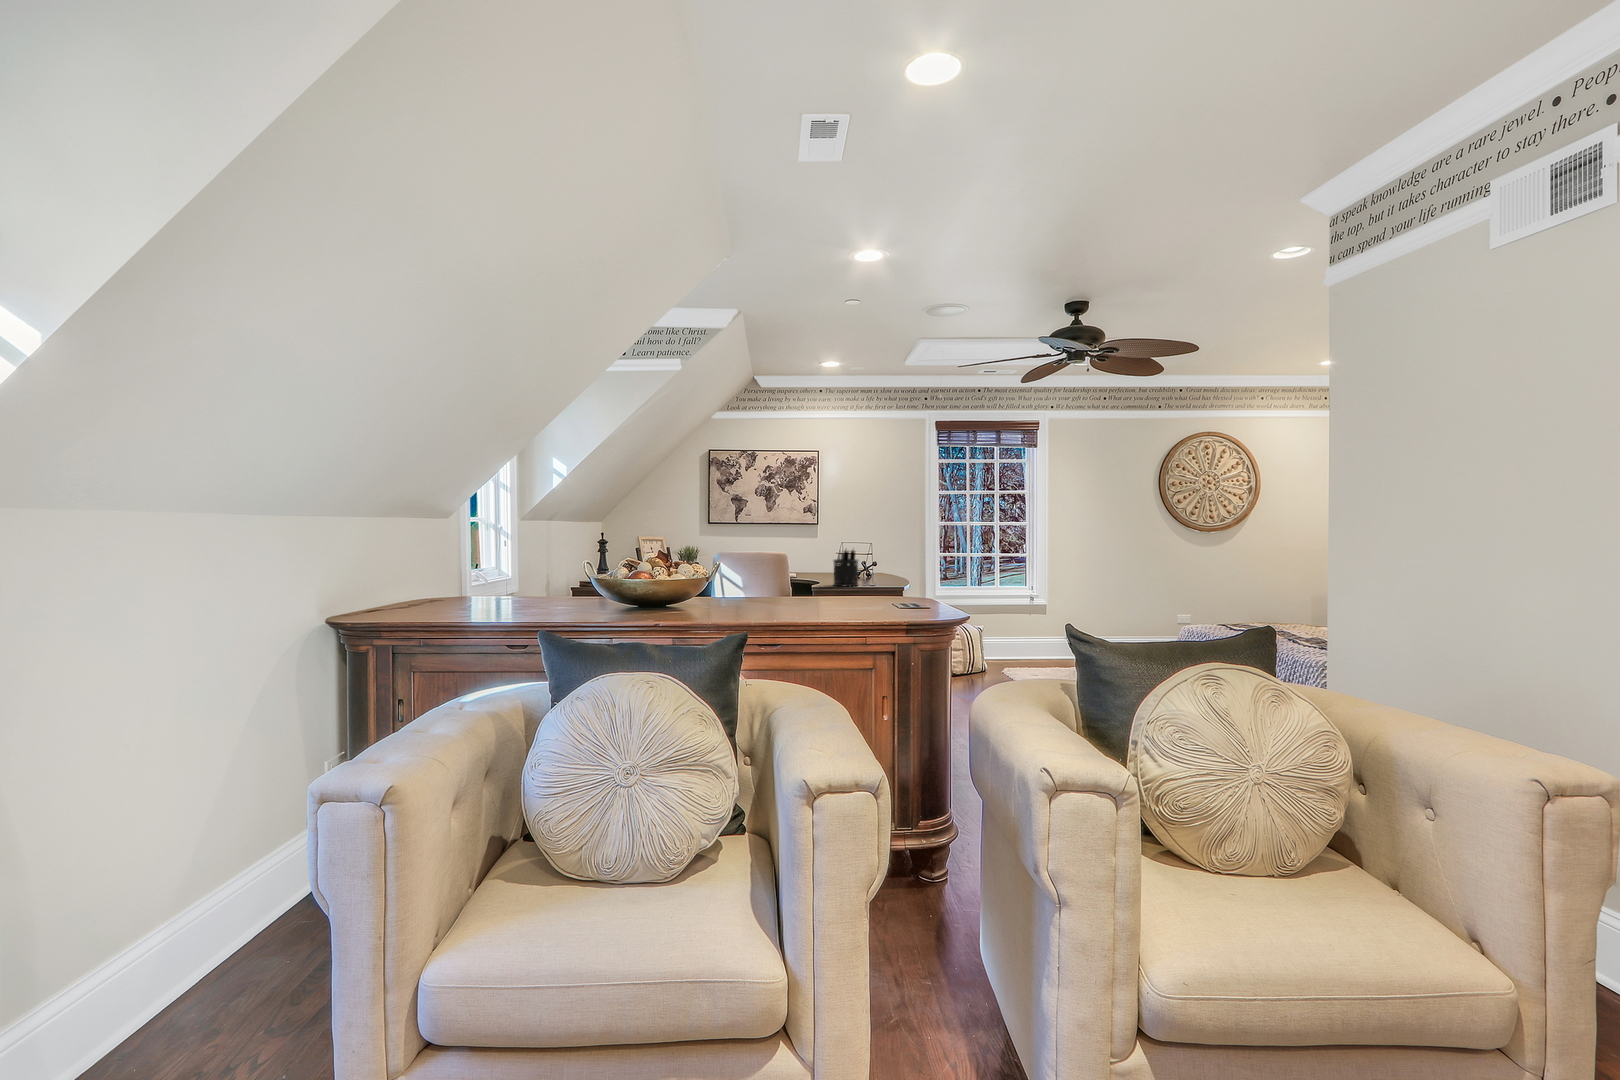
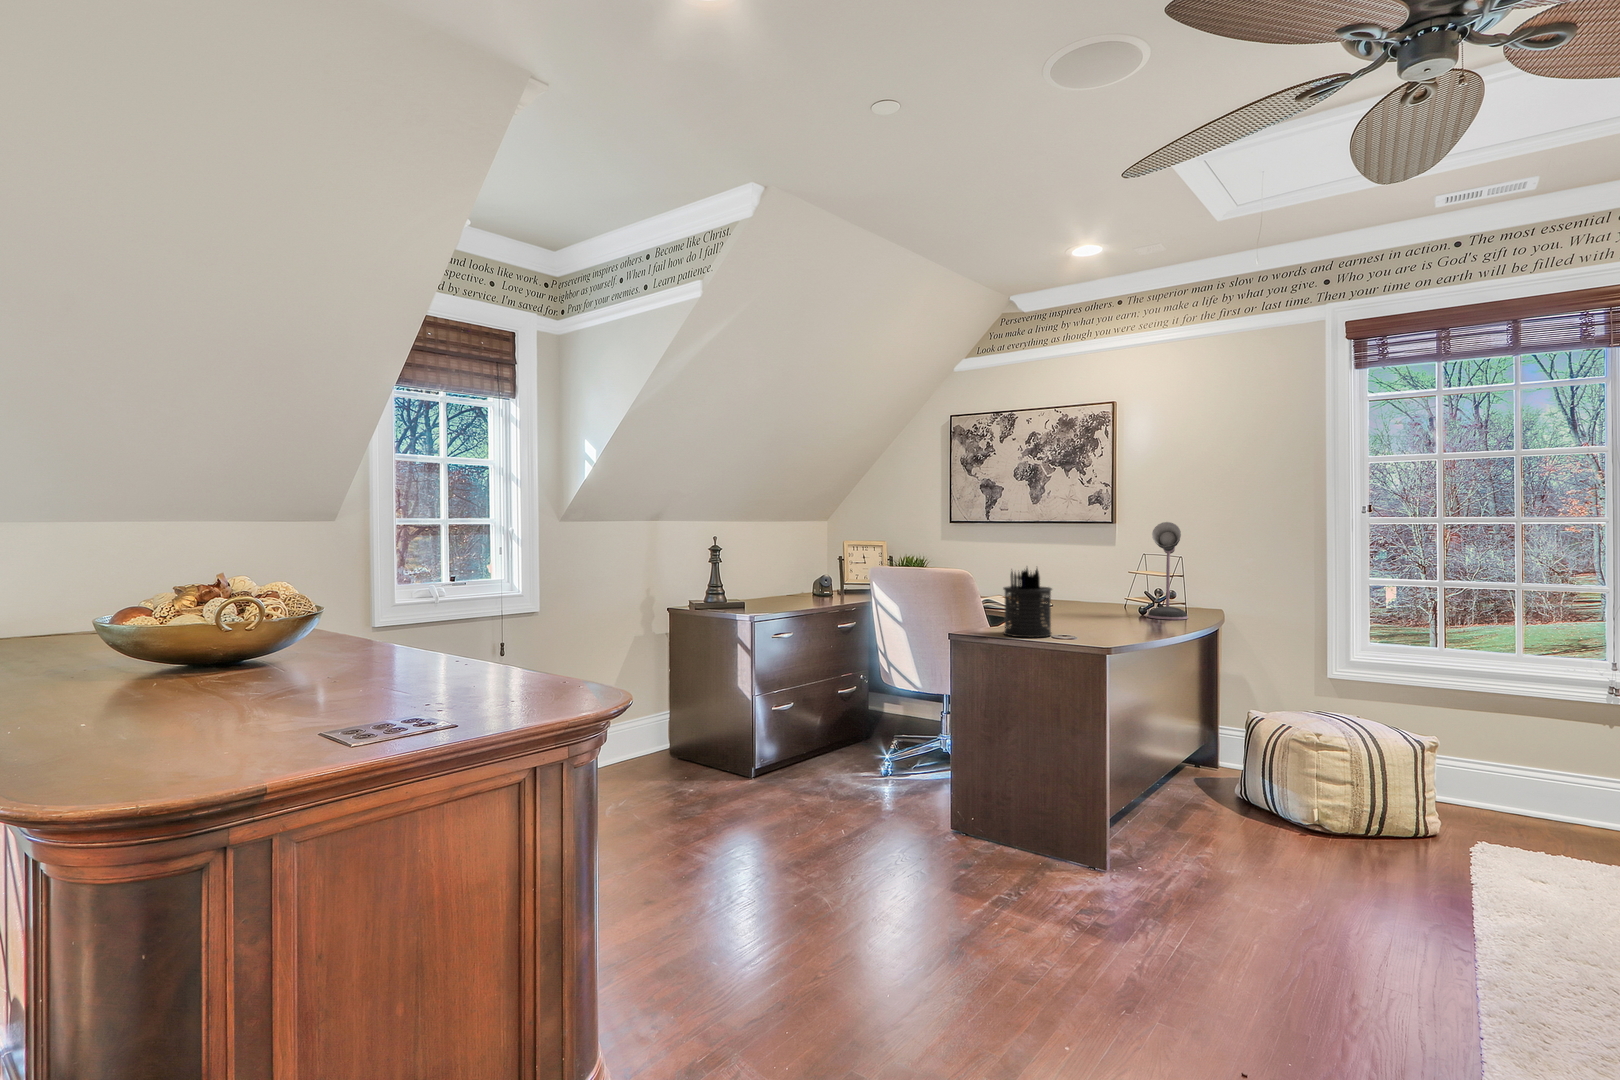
desk lamp: none [861,524,882,577] -> present [1148,522,1188,620]

